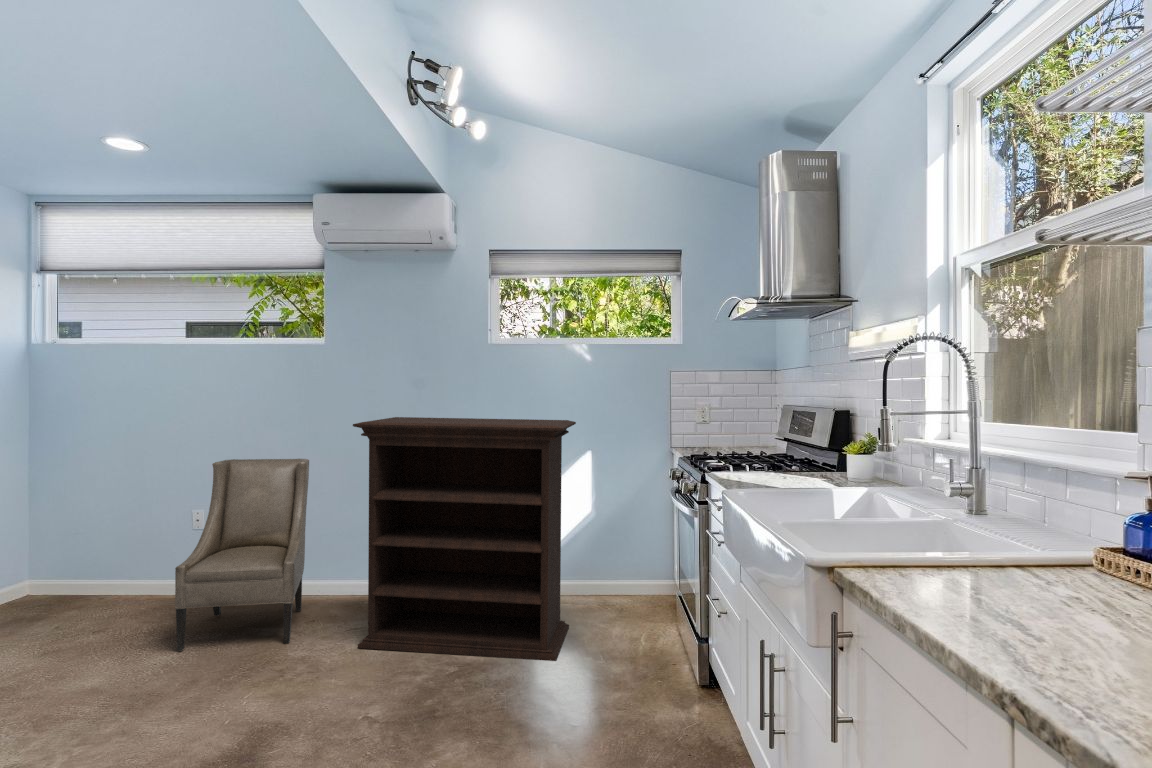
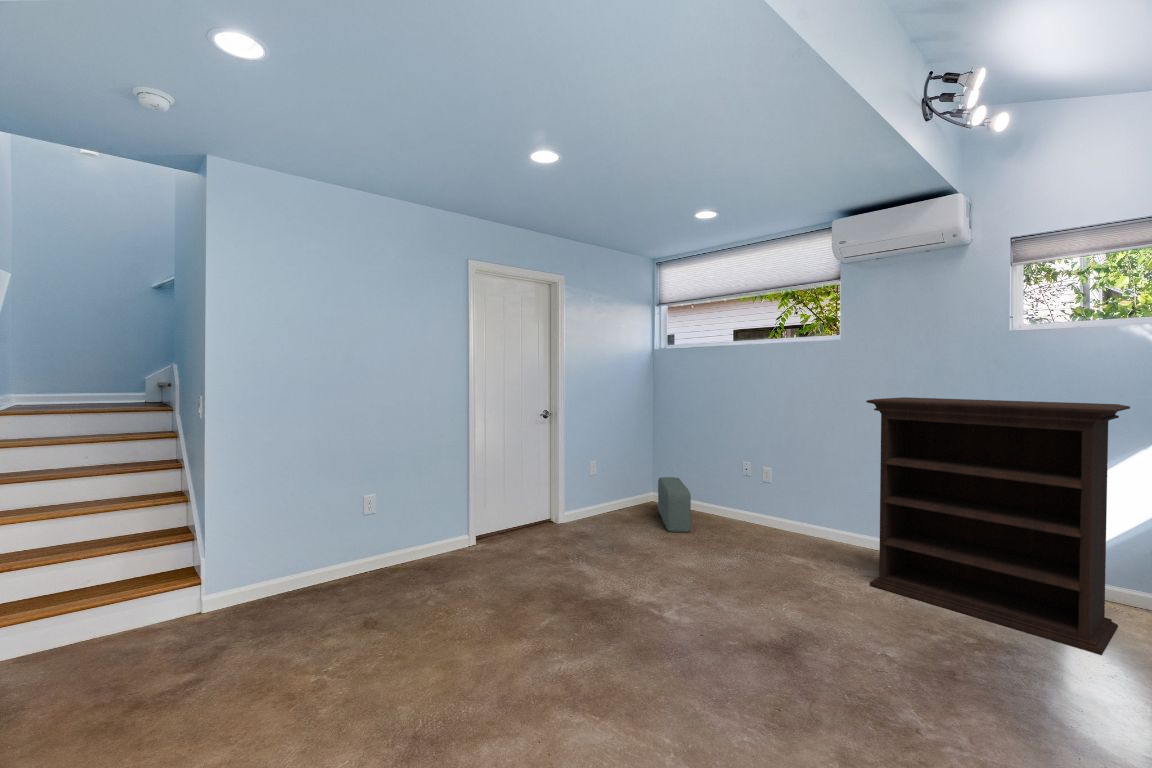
armchair: present [175,459,309,651] -> none [732,426,824,567]
pouf: none [49,550,107,642] -> present [658,477,691,532]

